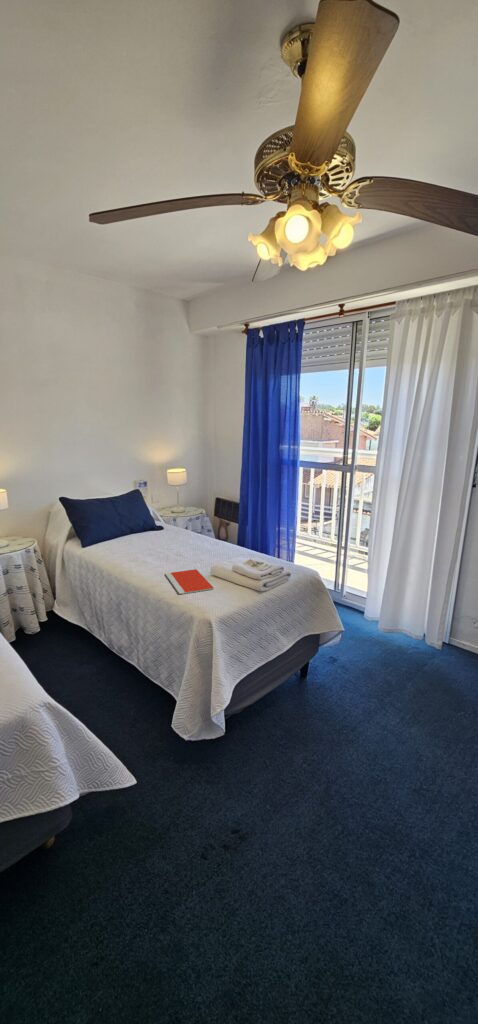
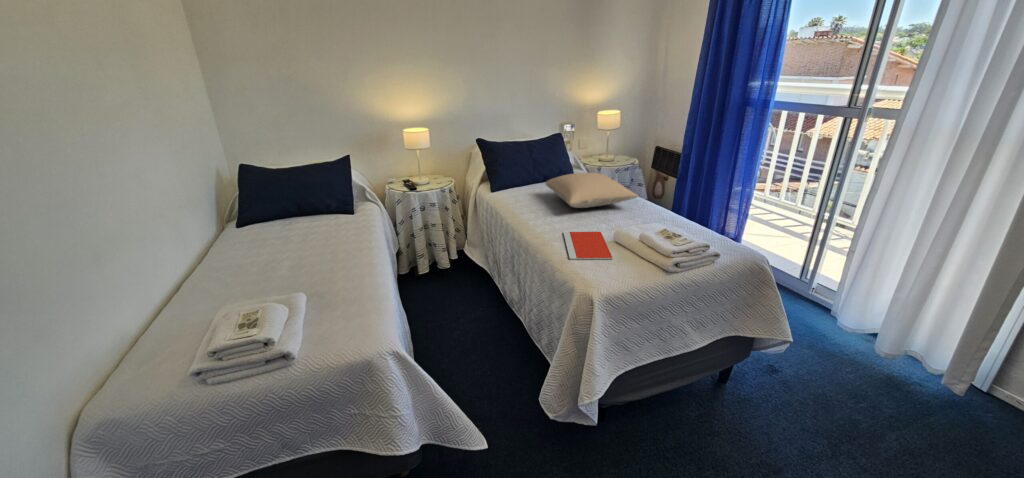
pillow: none [136,522,218,552] -> present [545,173,638,208]

